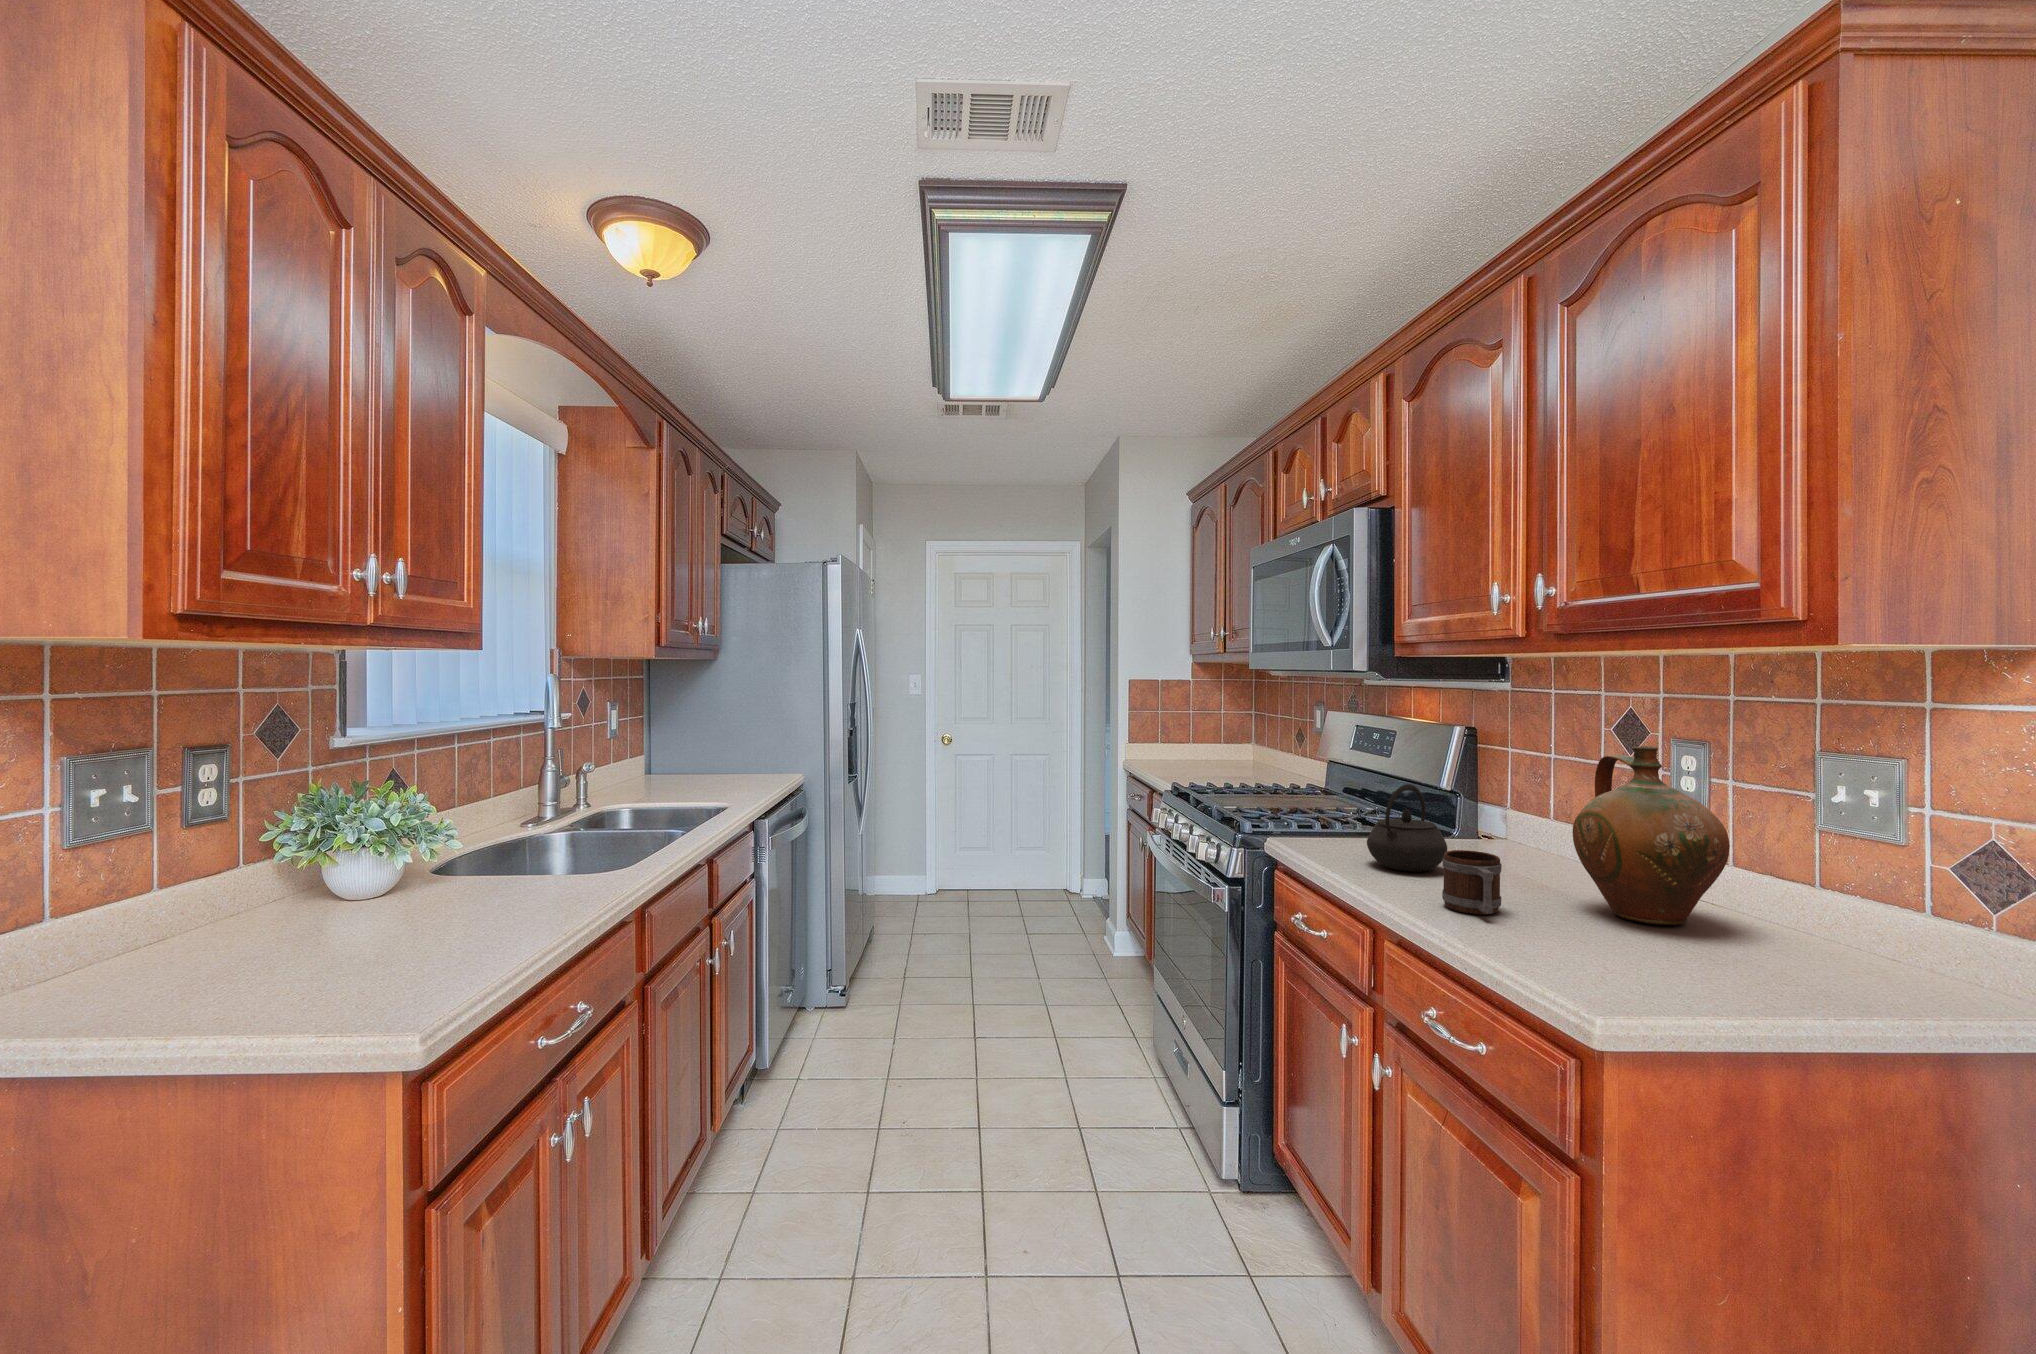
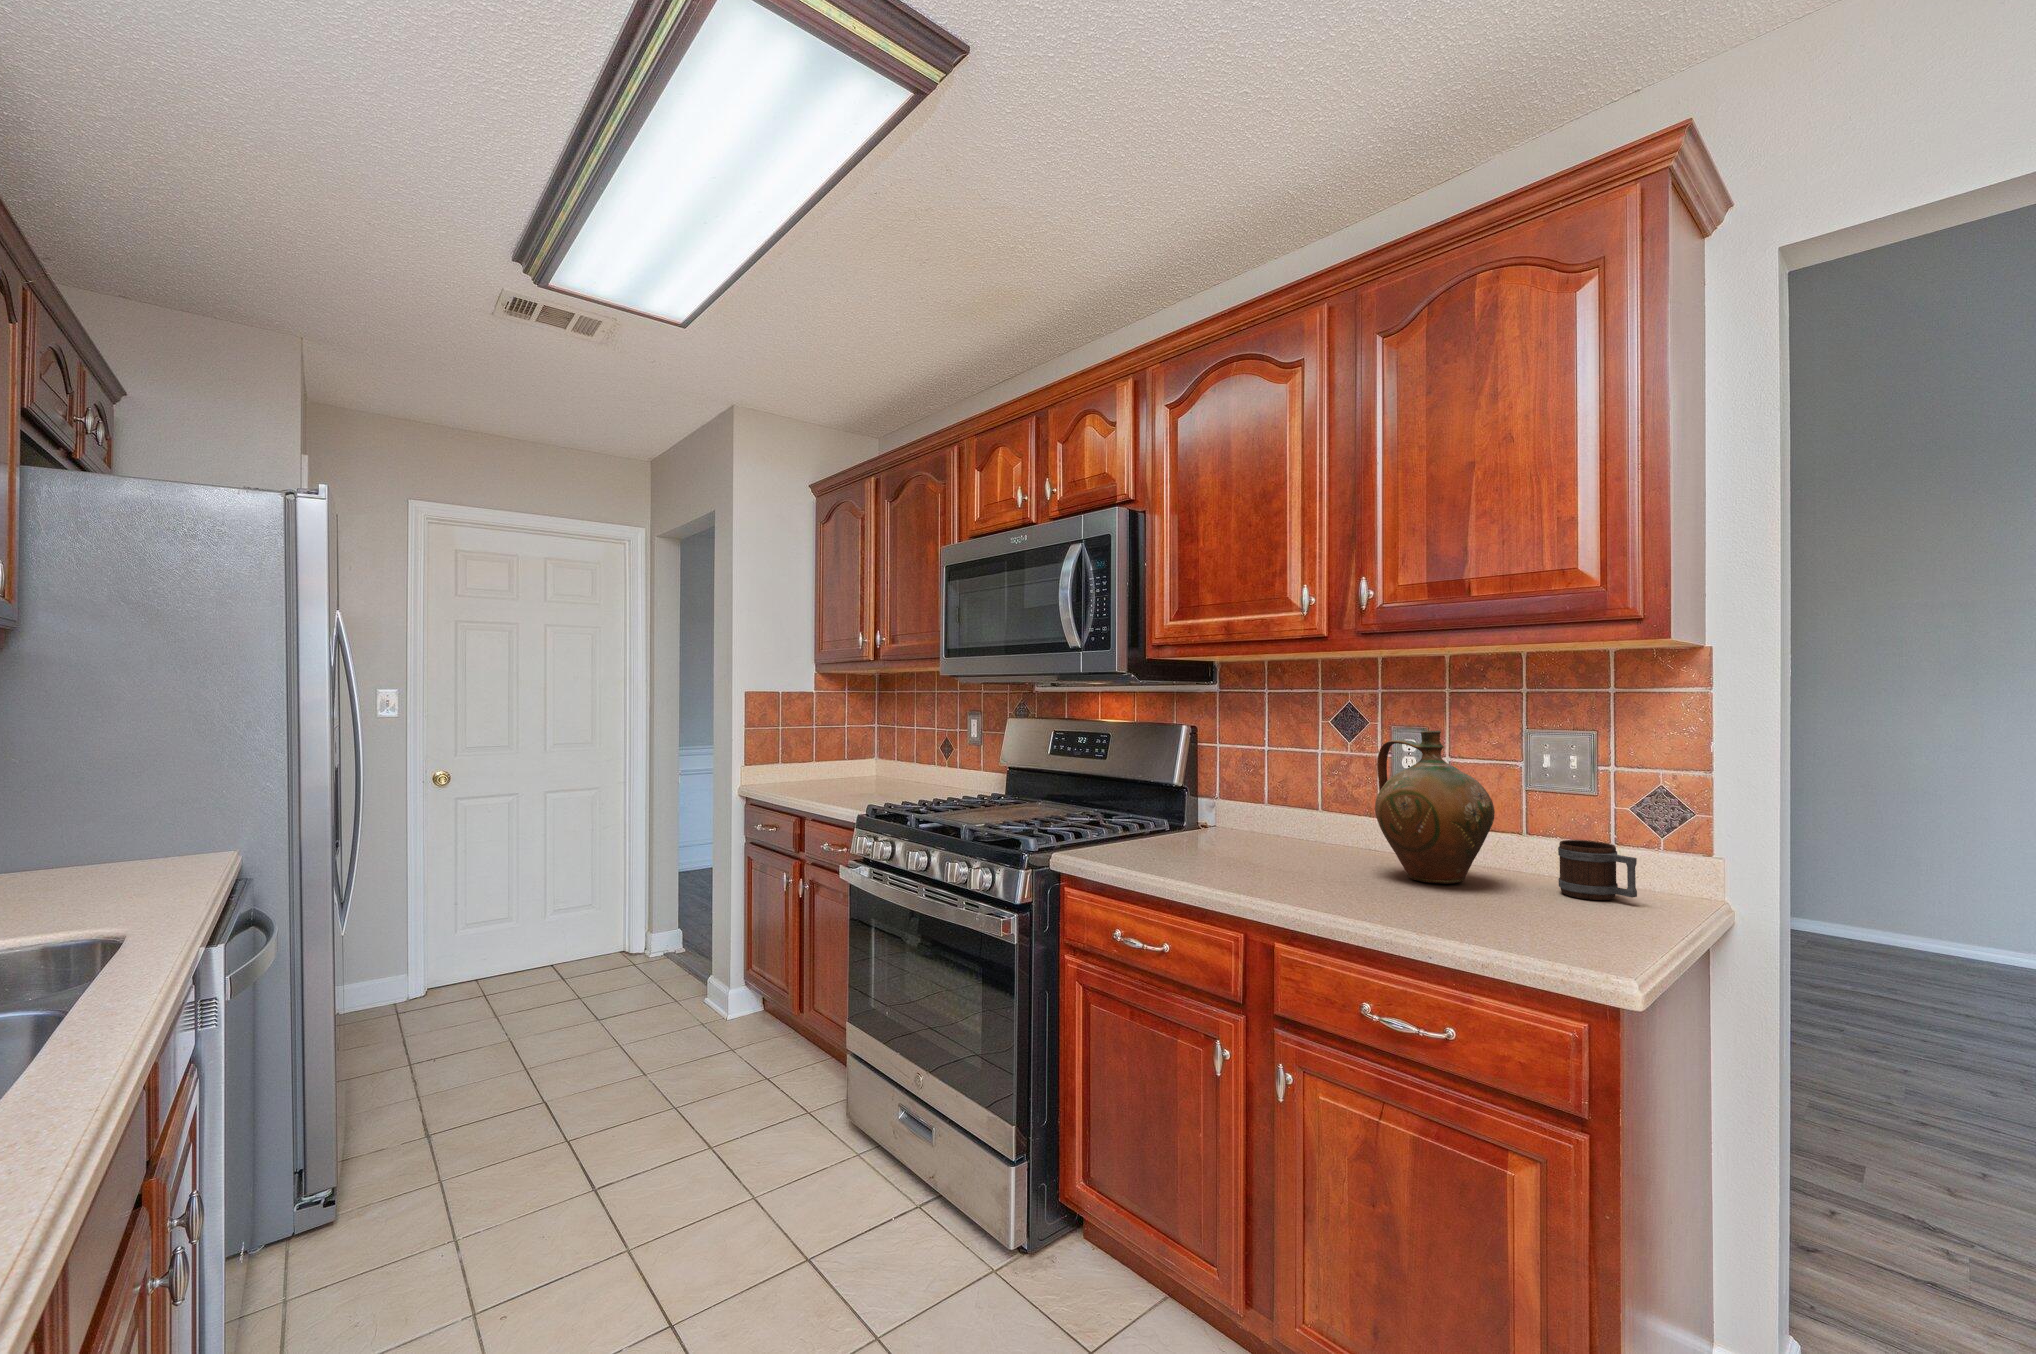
kettle: present [1367,784,1447,872] -> none [1174,780,1249,867]
mug: present [1442,850,1502,914] -> present [1558,840,1637,900]

